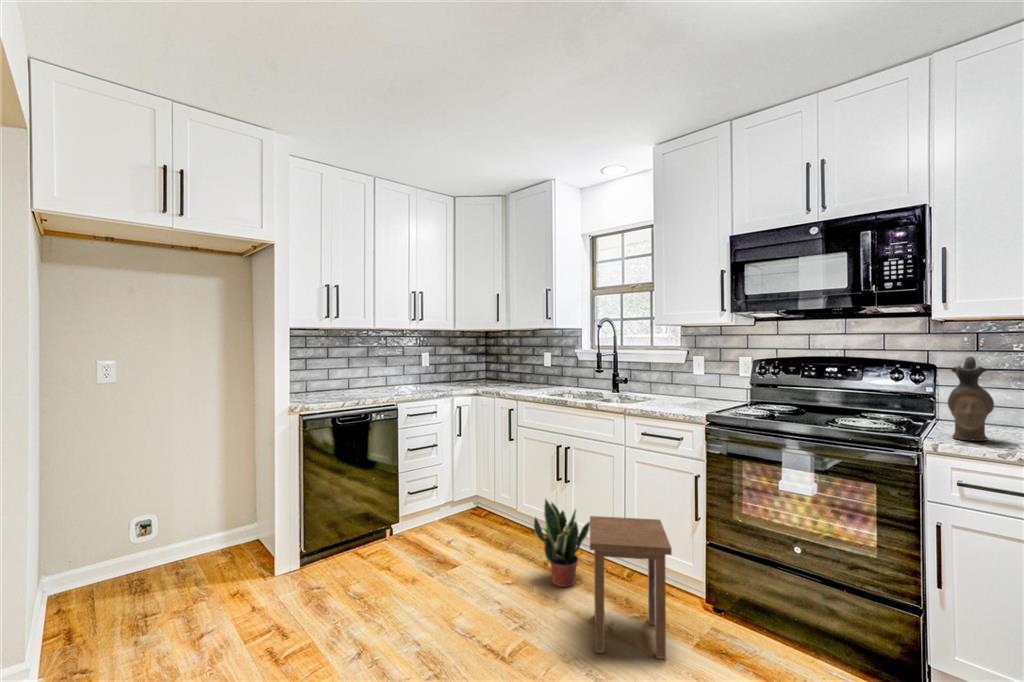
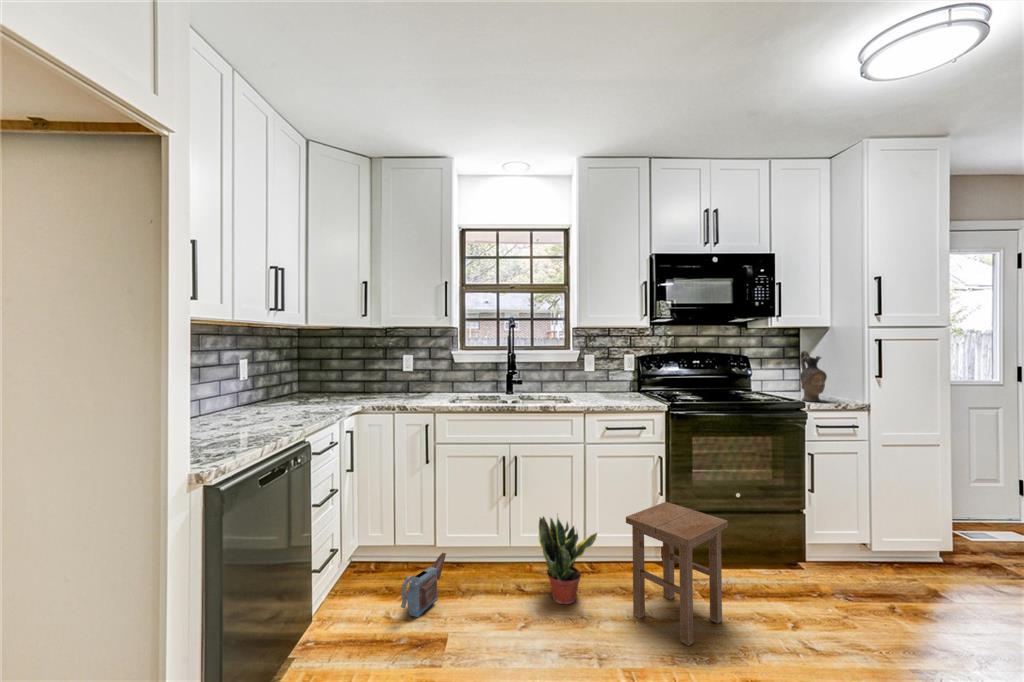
watering can: none [444,513,500,550] -> present [401,553,446,617]

